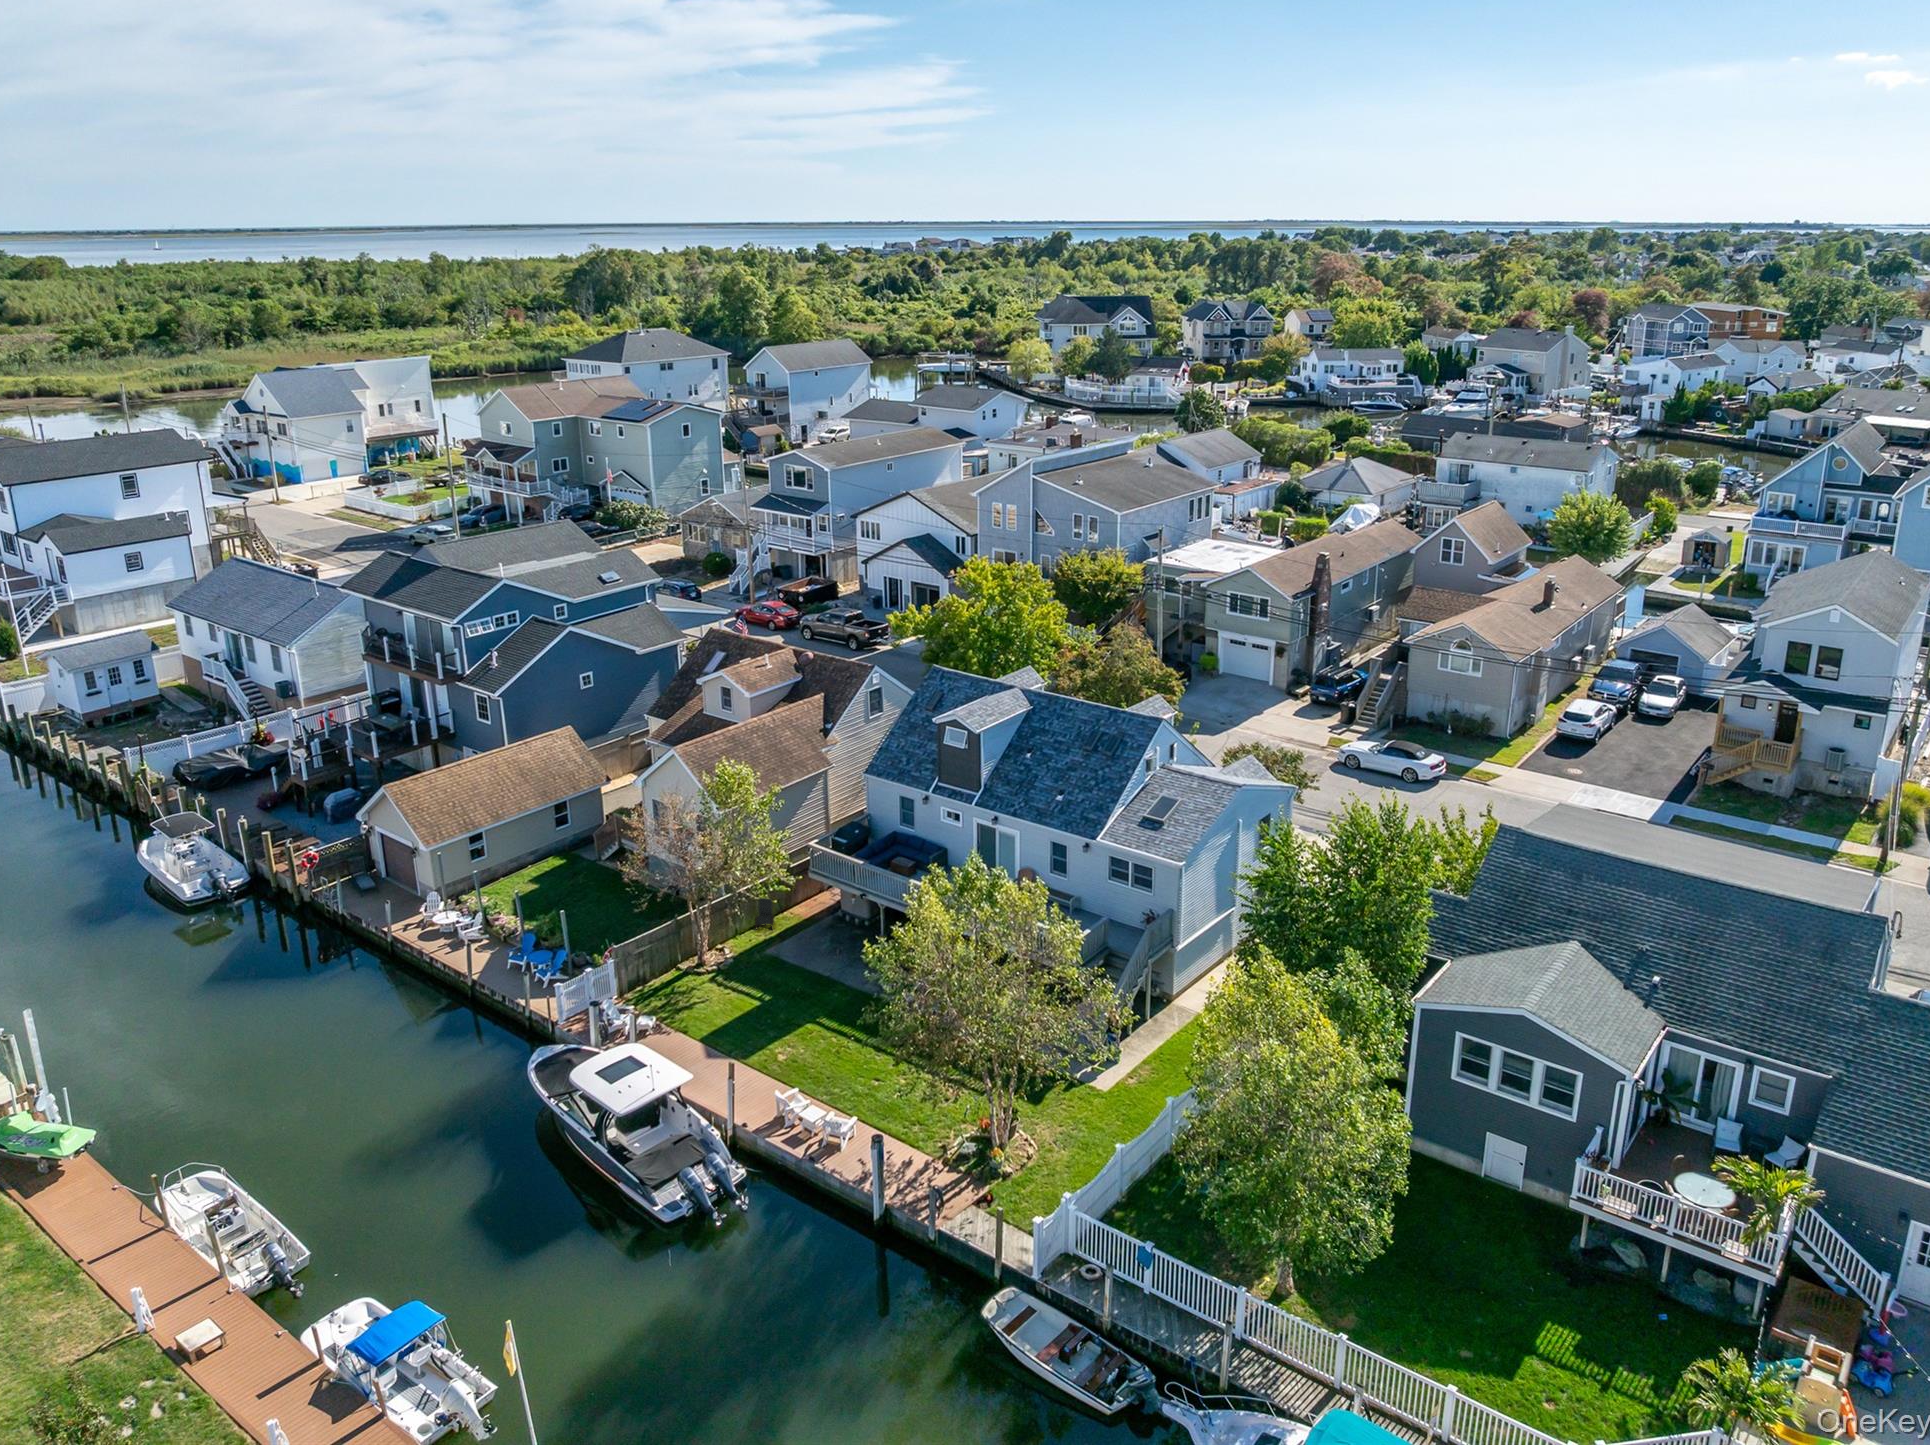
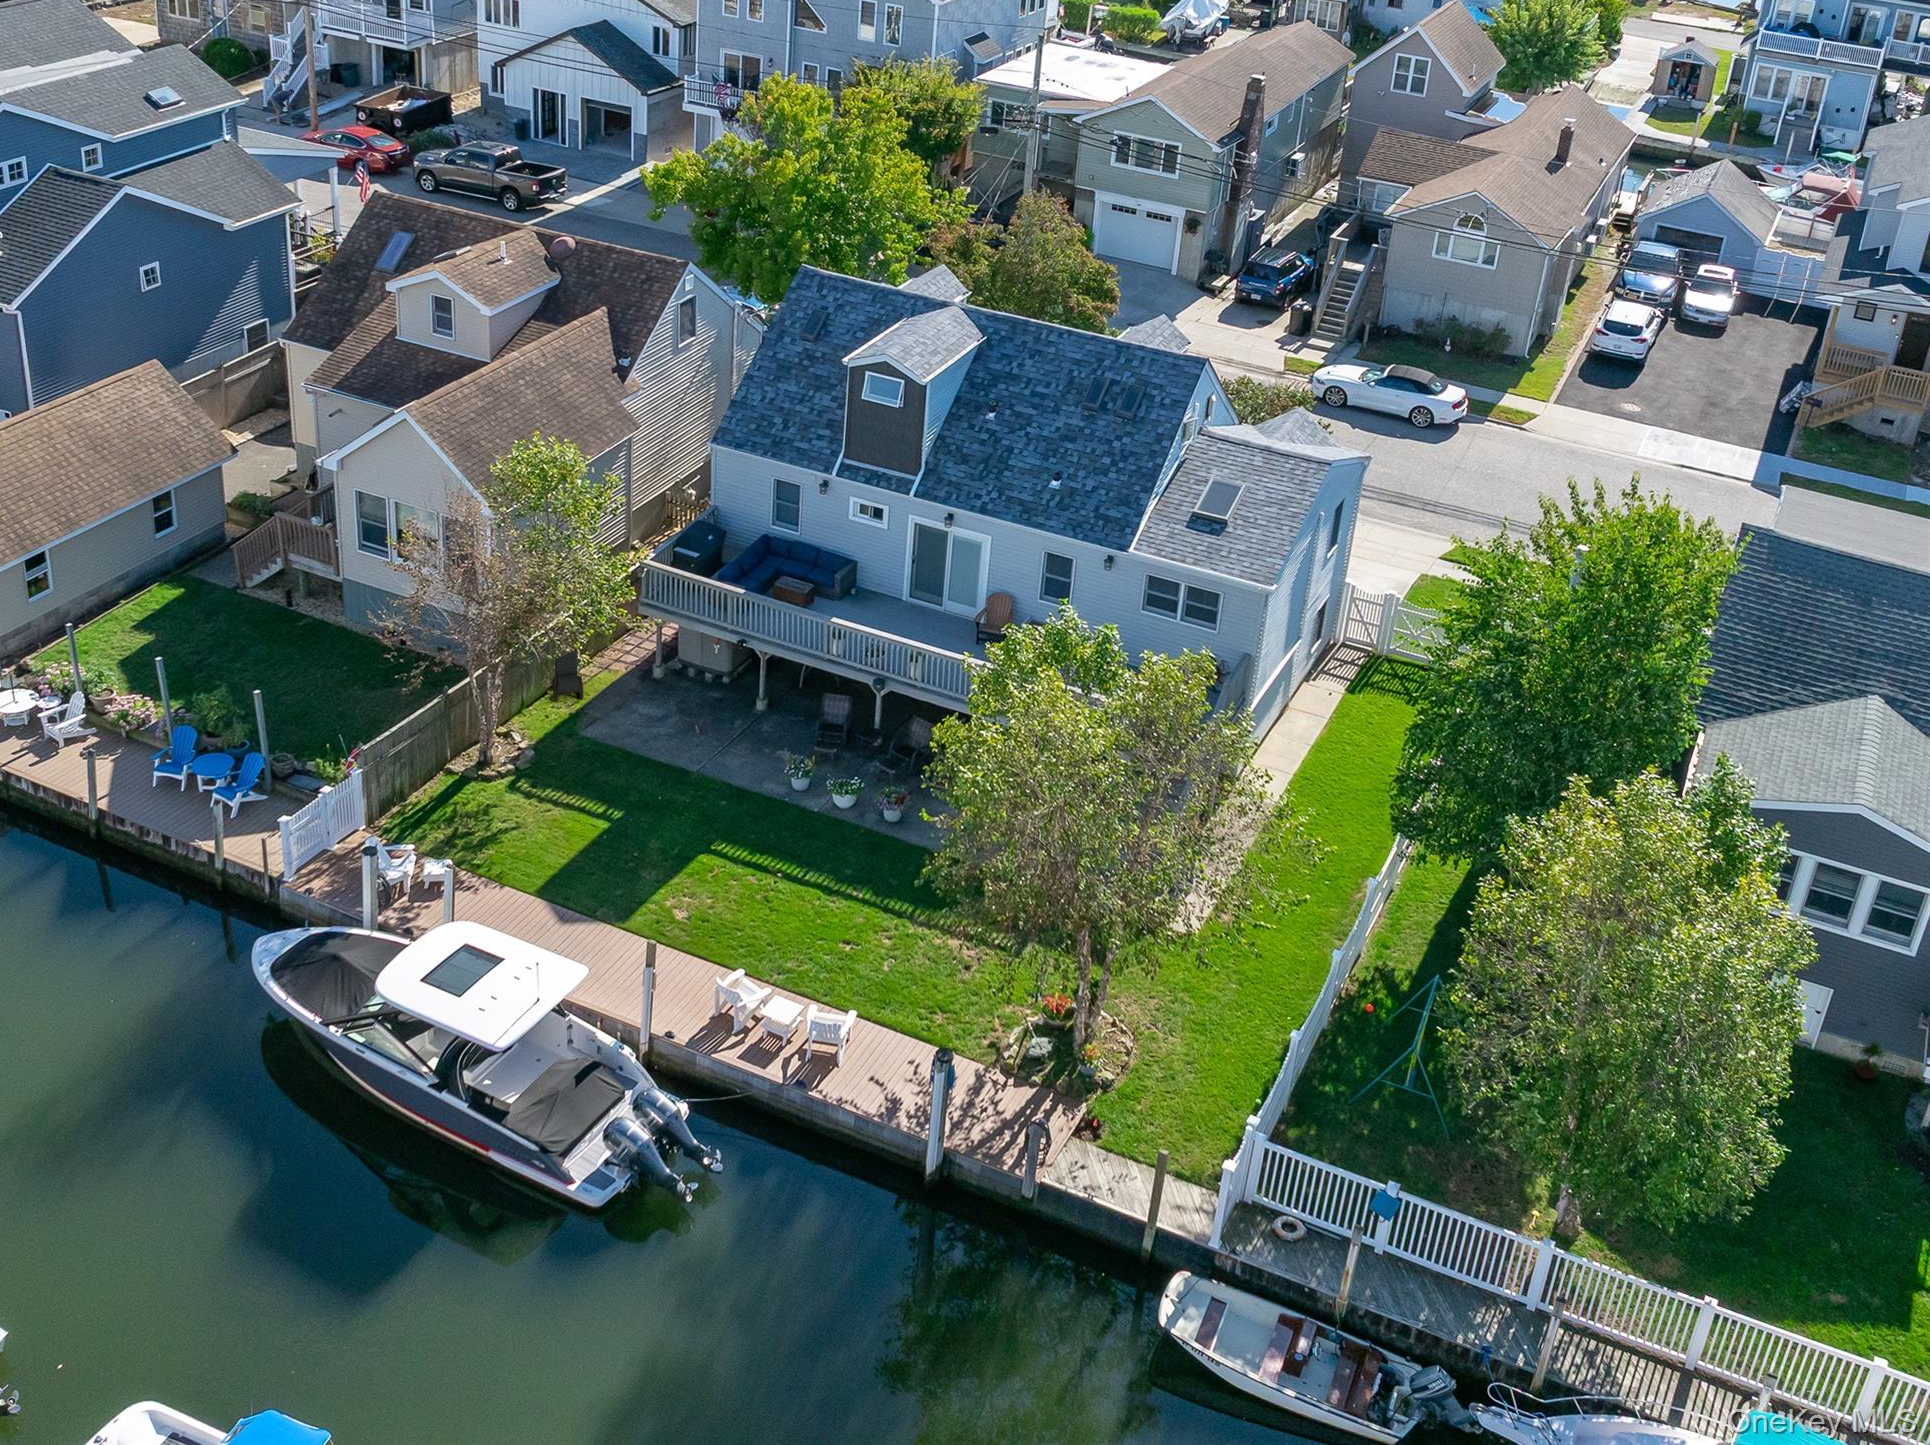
potted tree: none [1527,1179,1549,1211] -> present [1855,1041,1886,1079]

